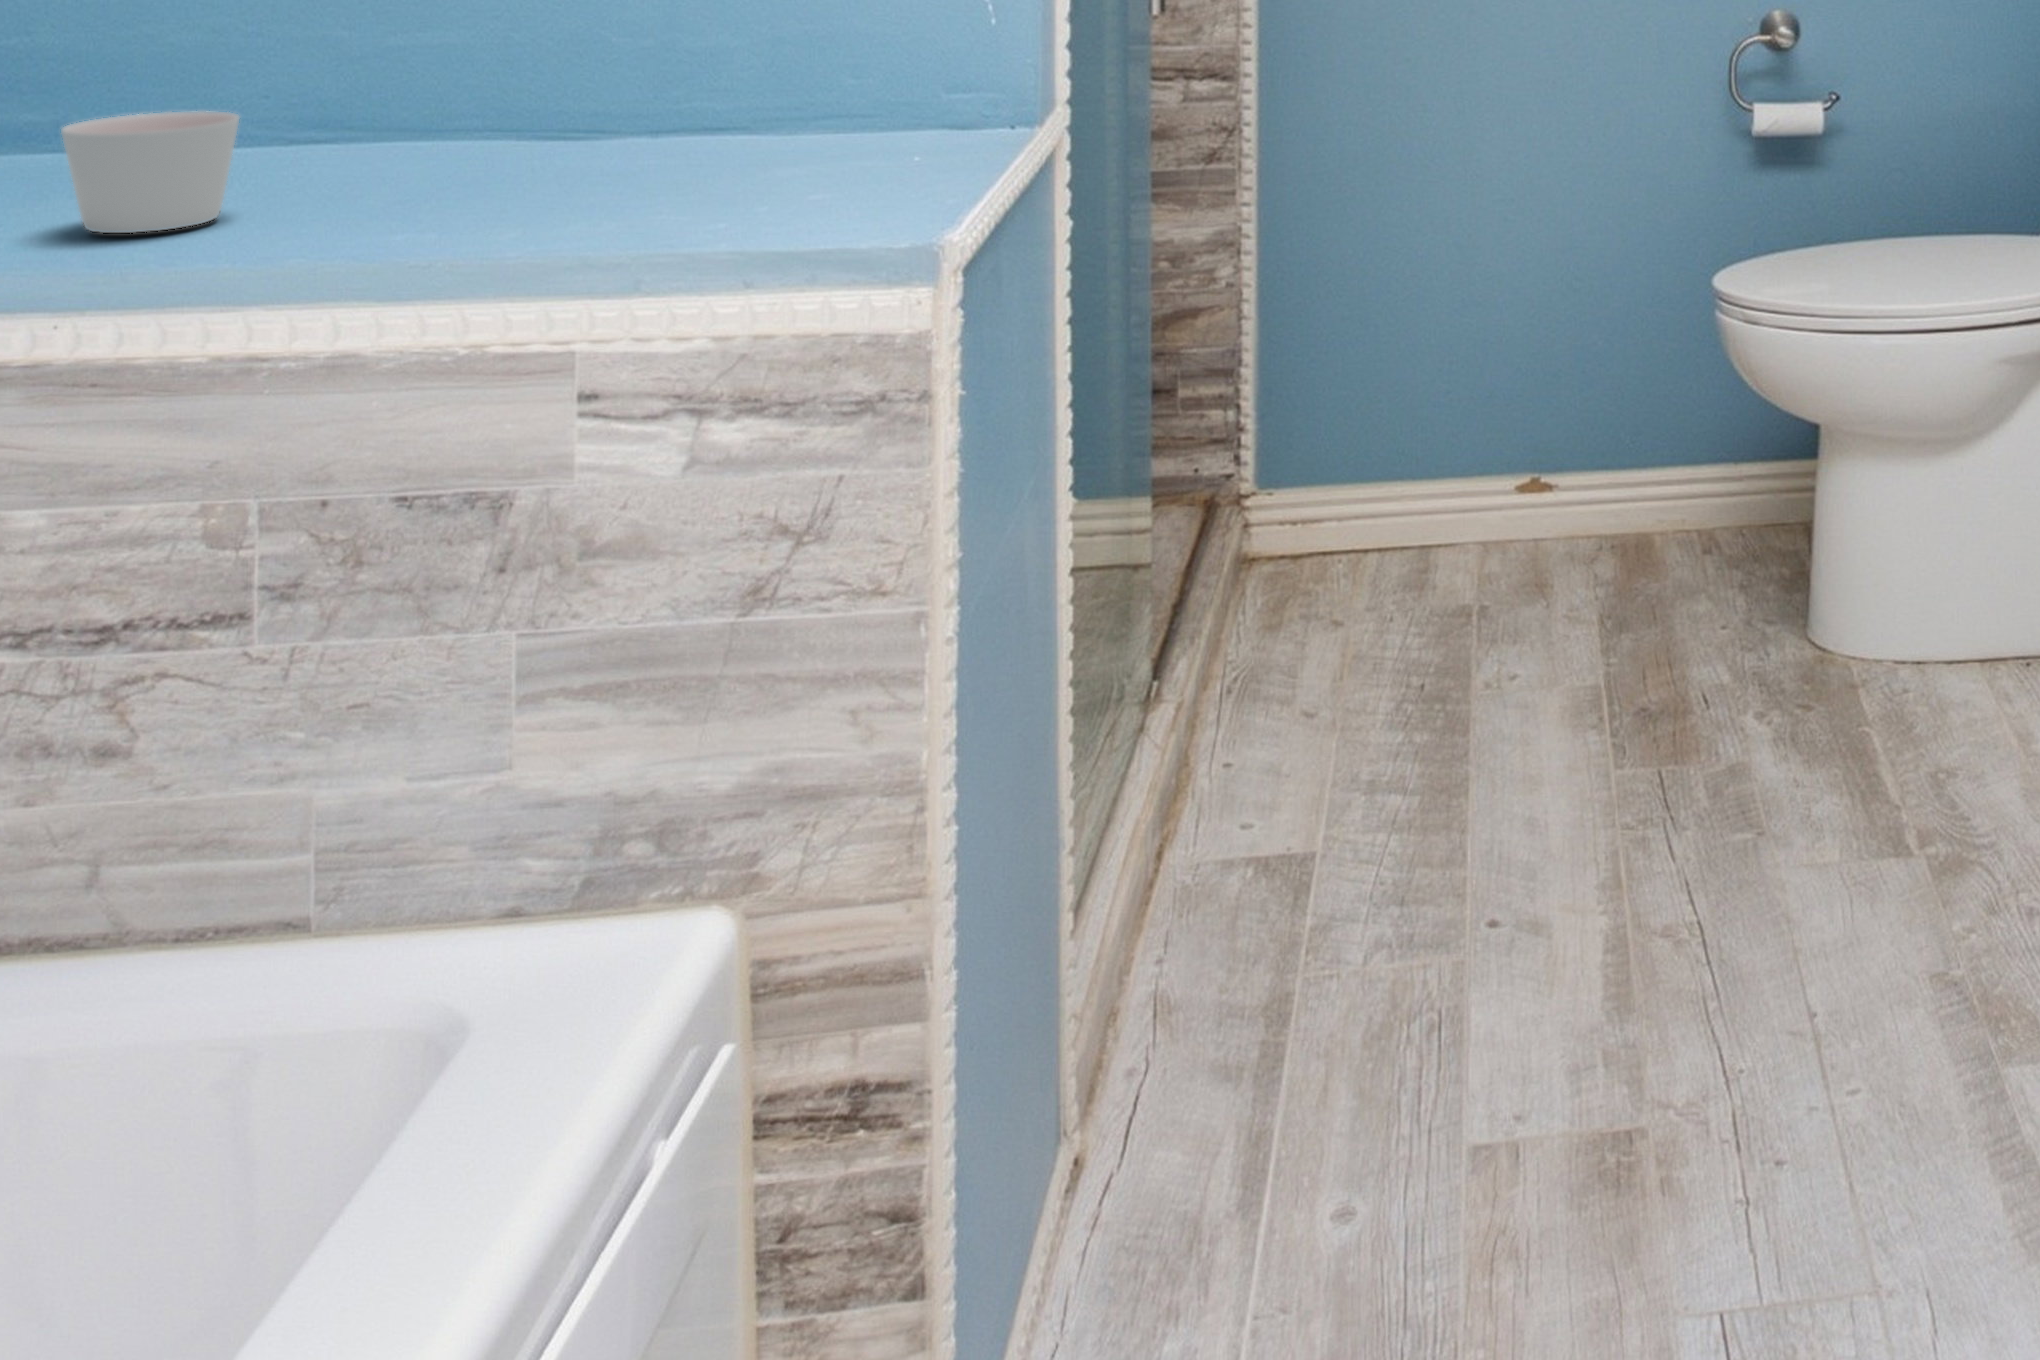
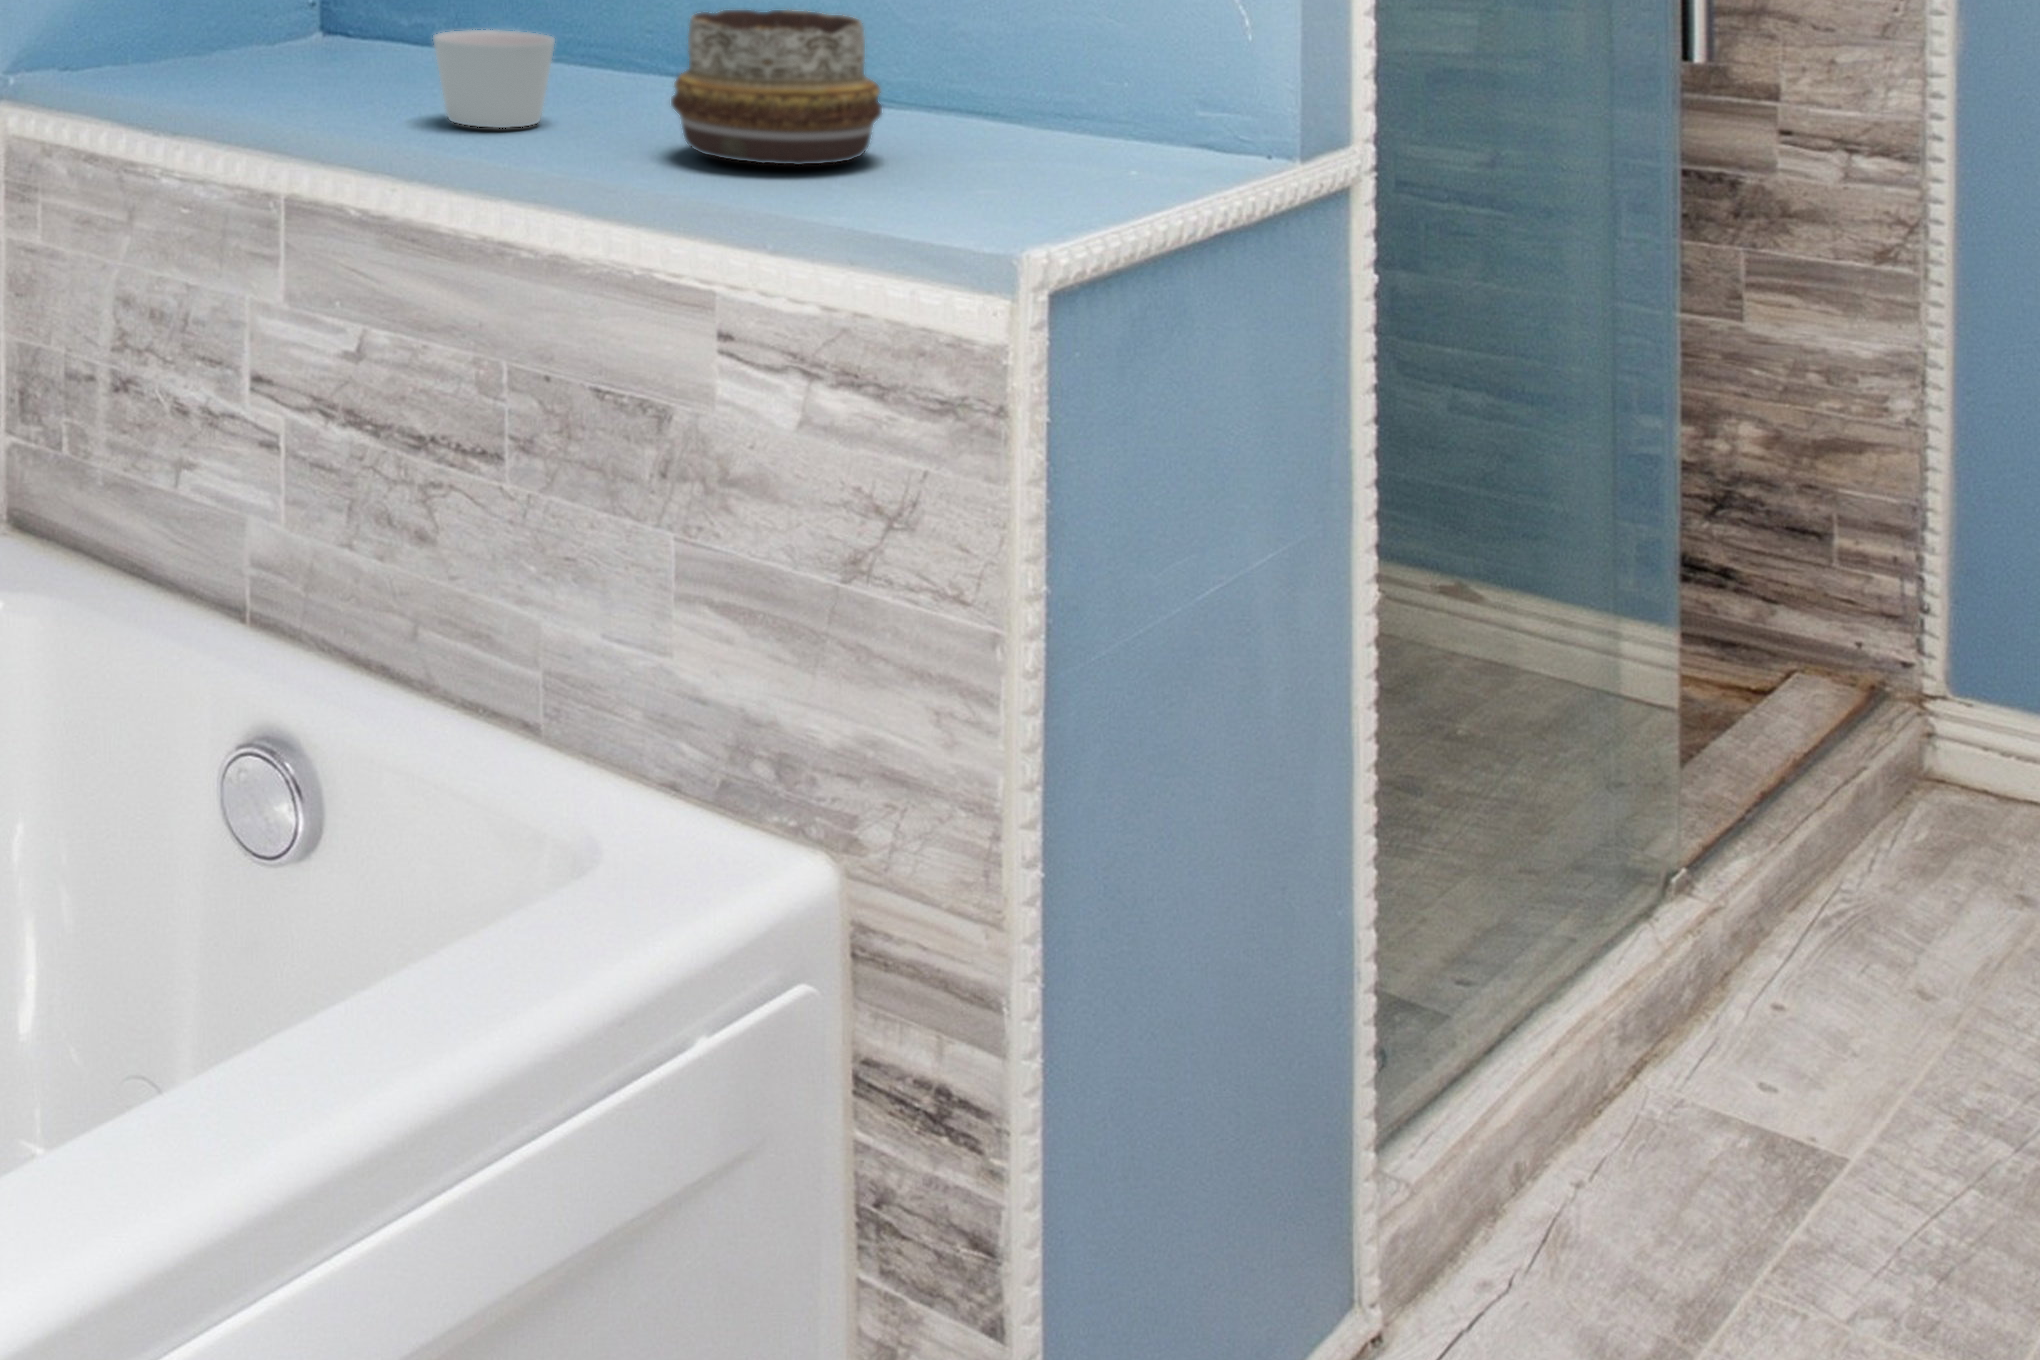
decorative bowl: none [442,46,691,214] -> present [671,10,882,165]

